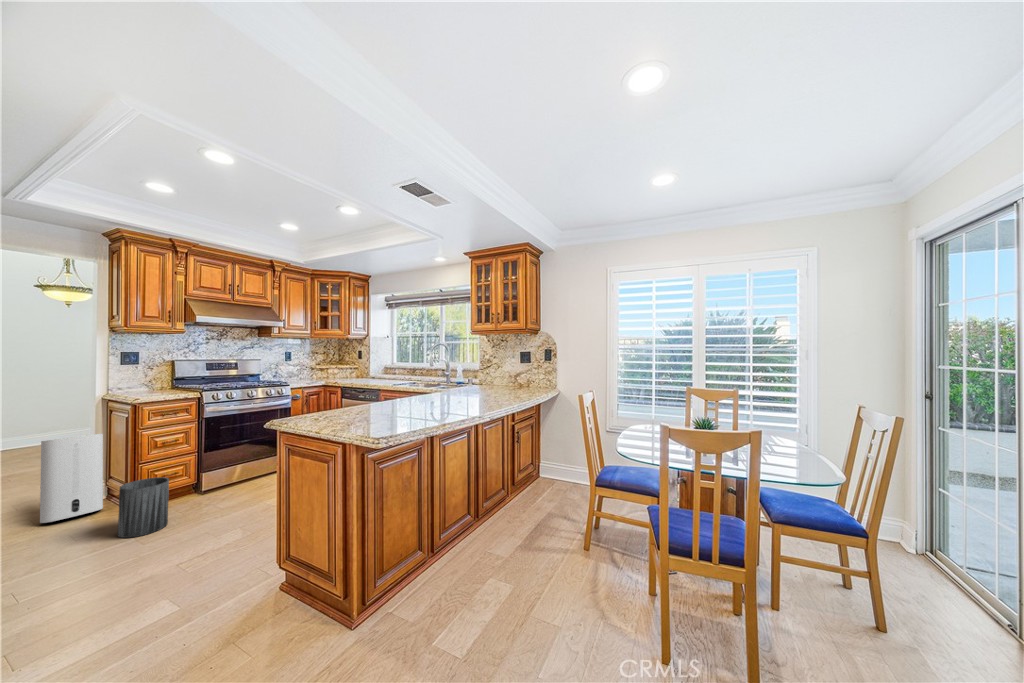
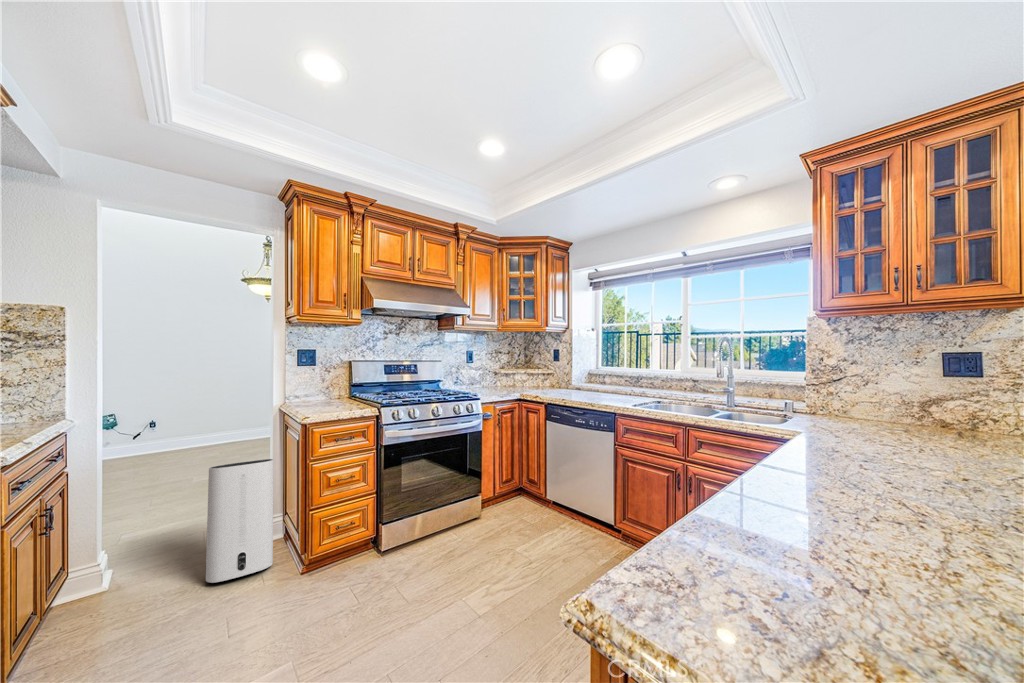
trash can: present [118,477,169,538] -> none [279,542,342,649]

